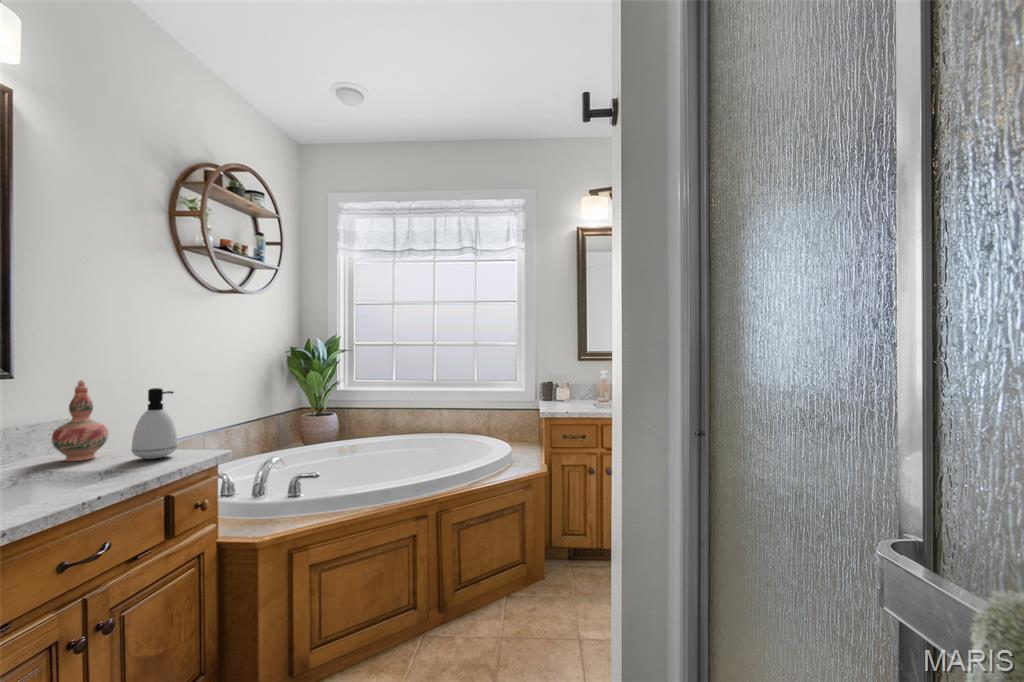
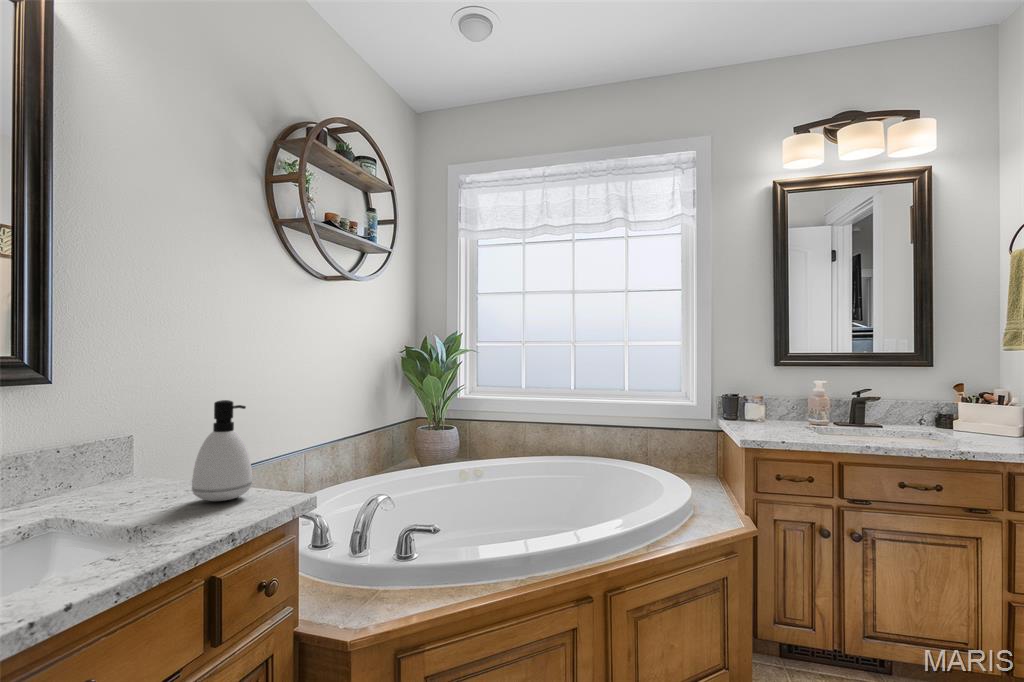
decorative vase: present [52,380,108,461] -> none [101,386,172,498]

